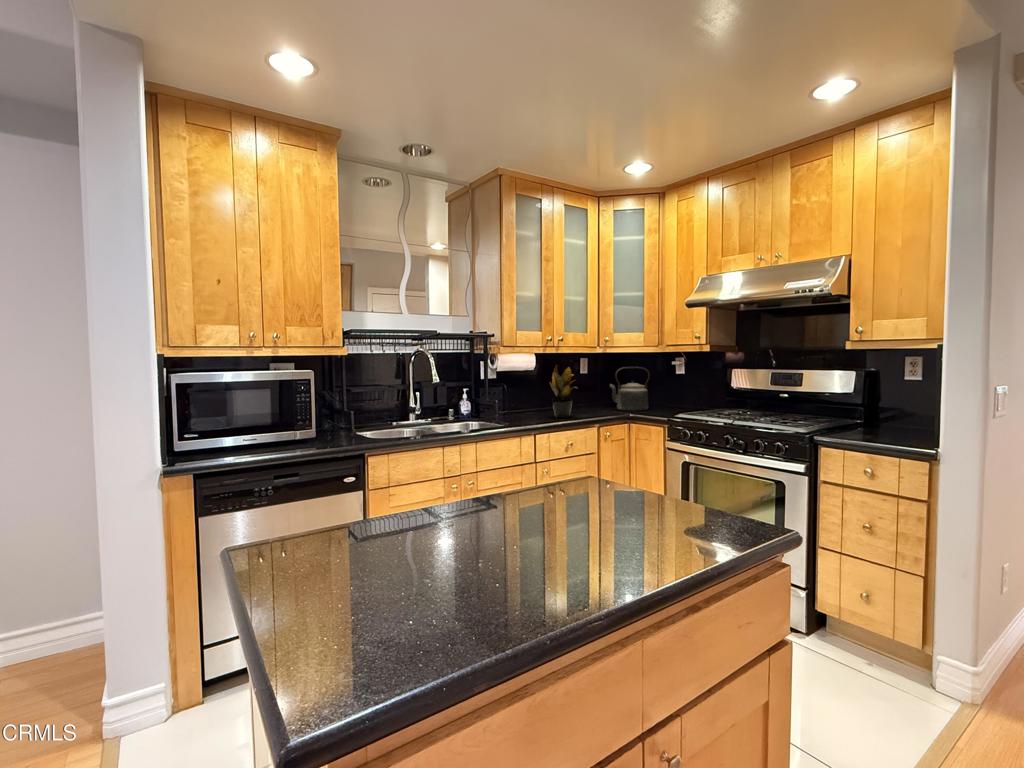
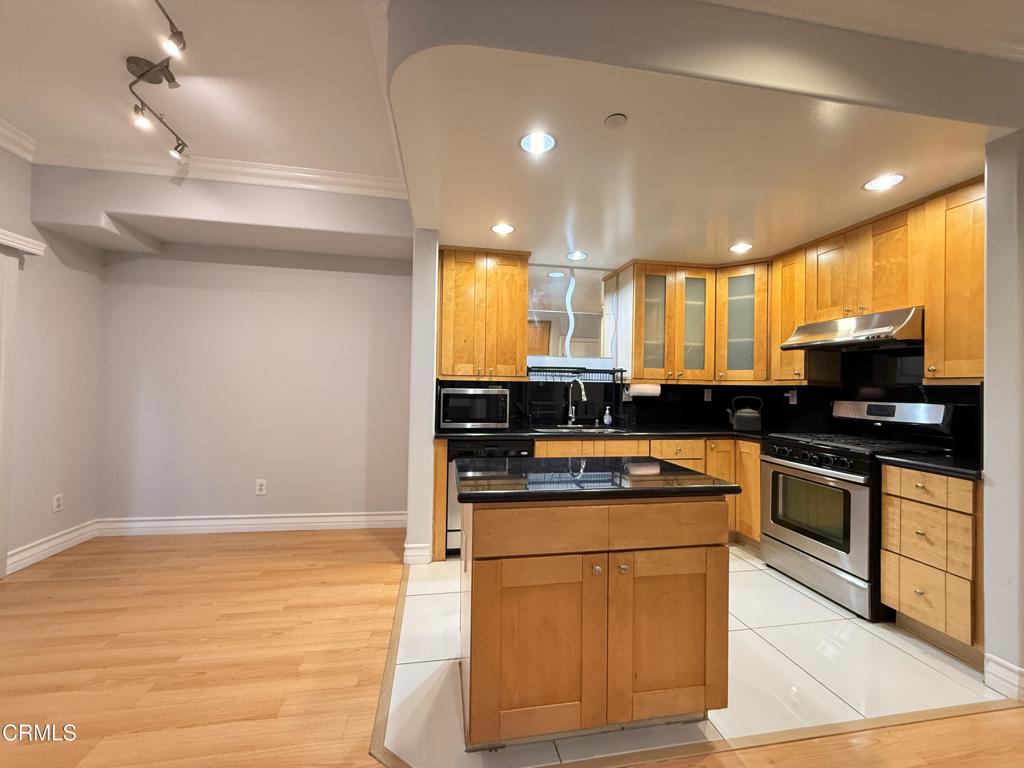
potted plant: present [550,365,577,418] -> none [668,390,695,431]

